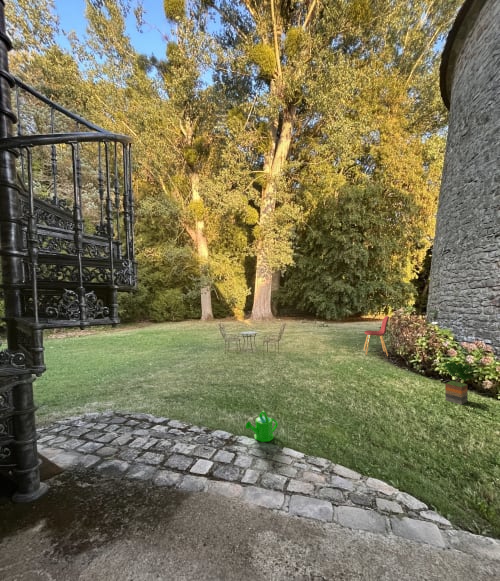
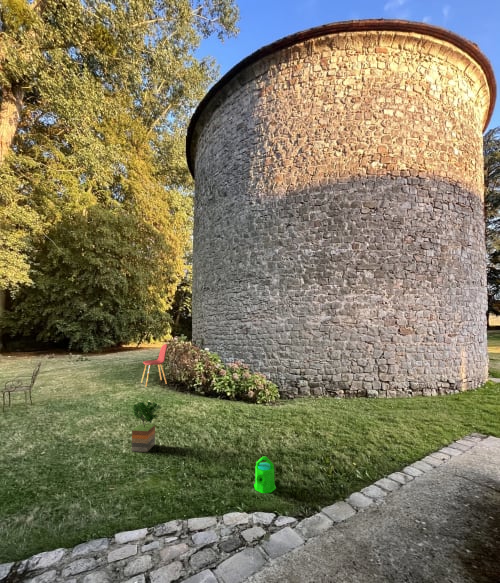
potted tree: present [445,362,473,405] -> present [132,402,161,452]
watering can: present [246,411,278,442] -> present [254,456,276,493]

